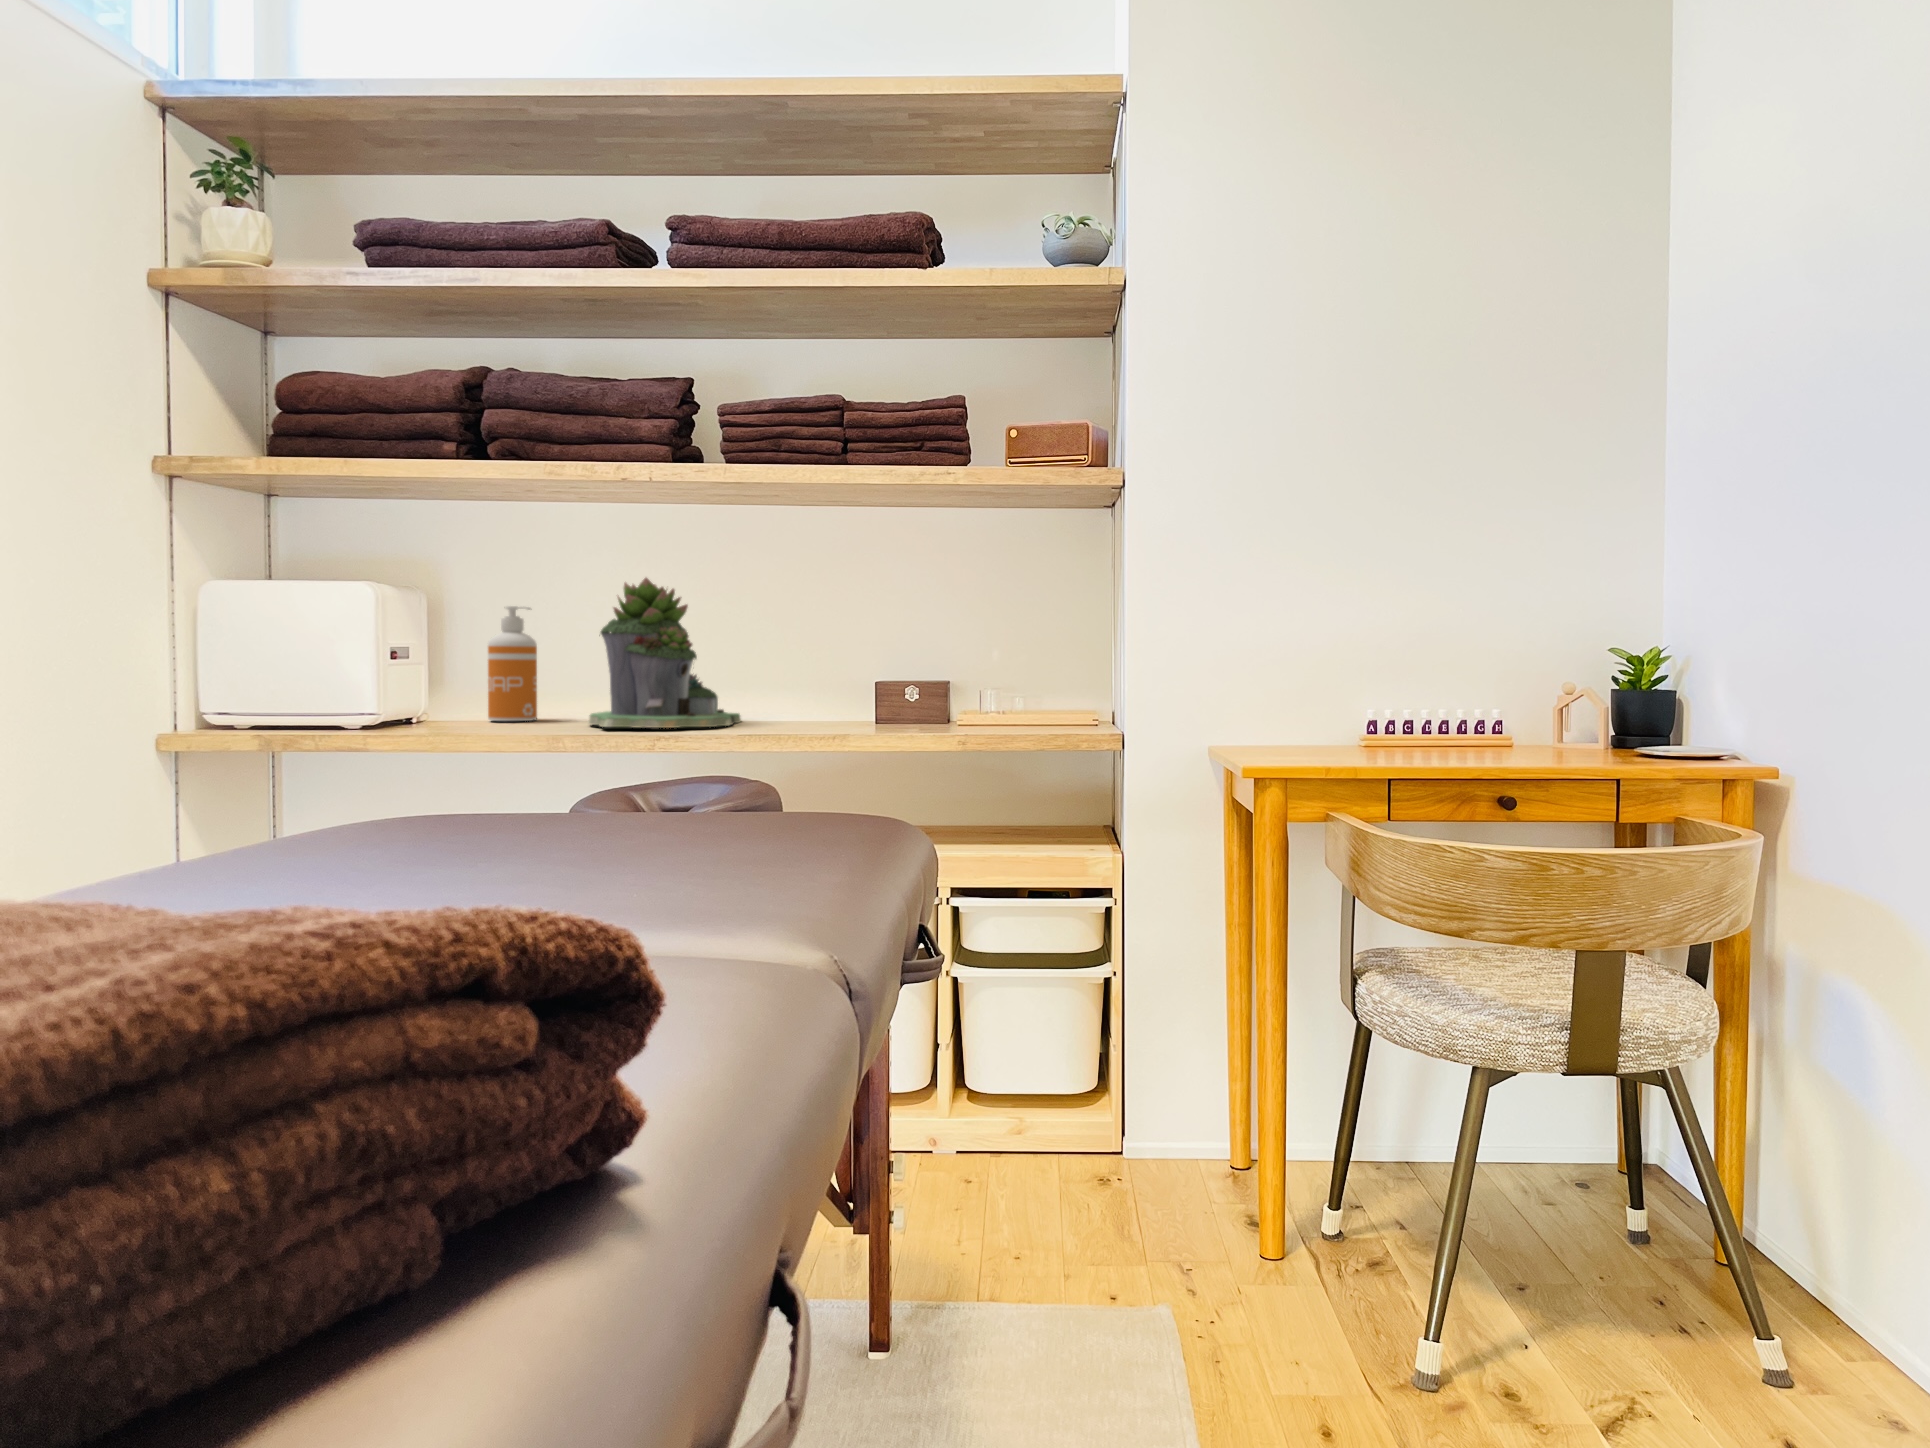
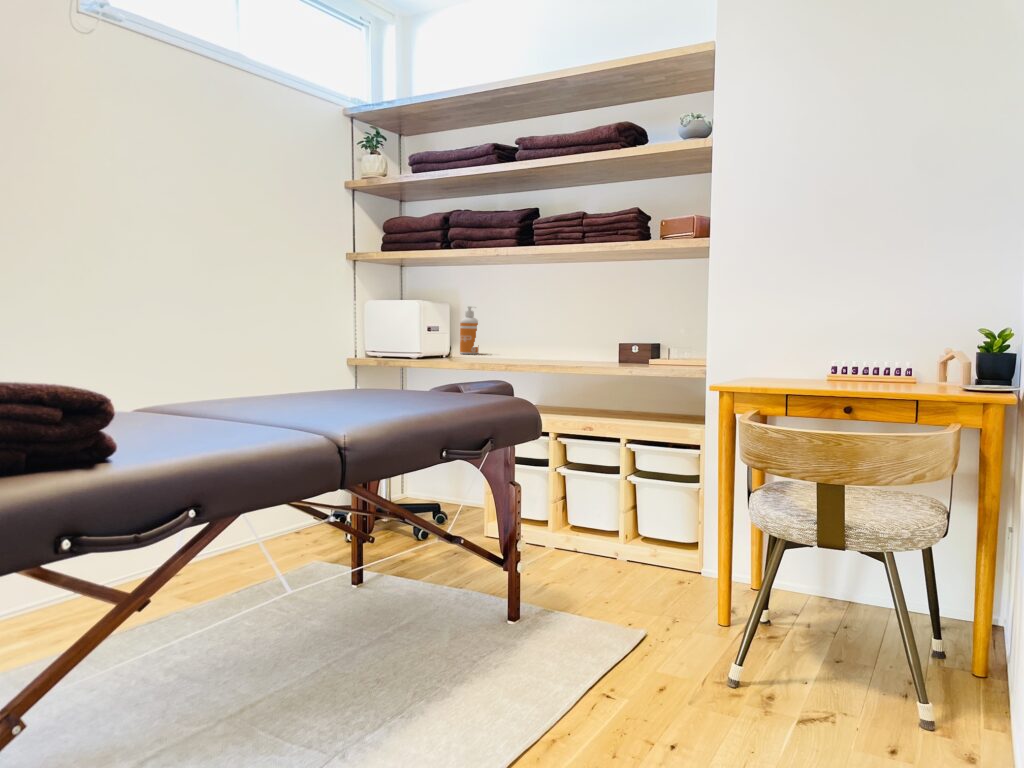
succulent planter: present [588,578,741,728] -> none [490,294,554,359]

